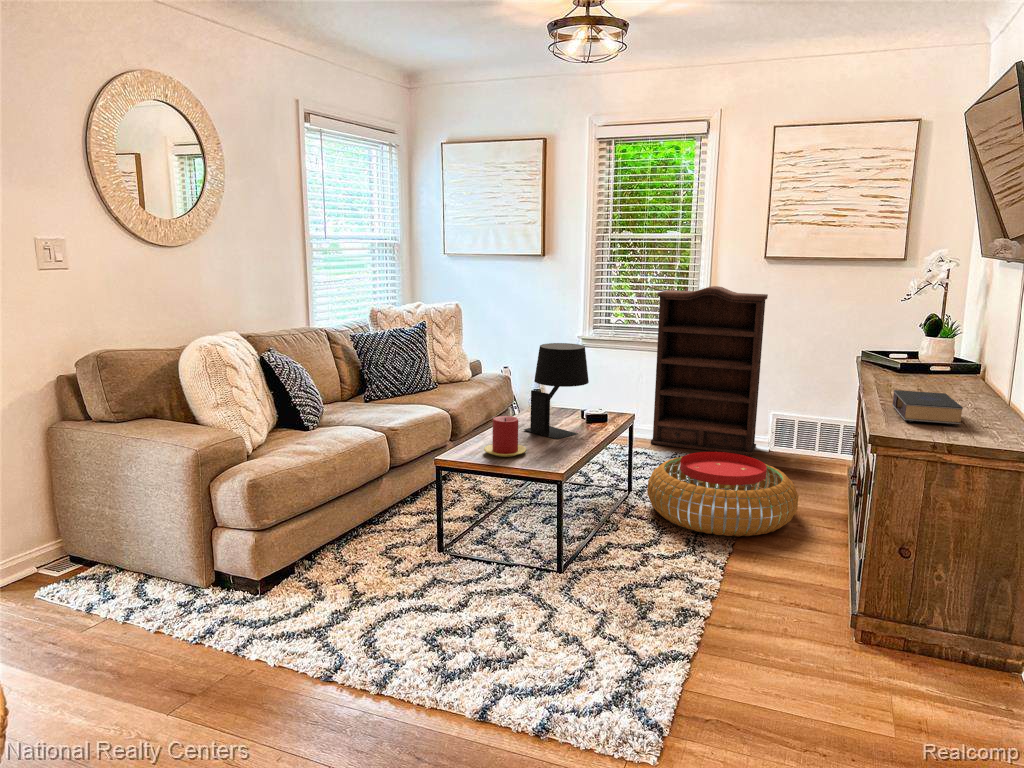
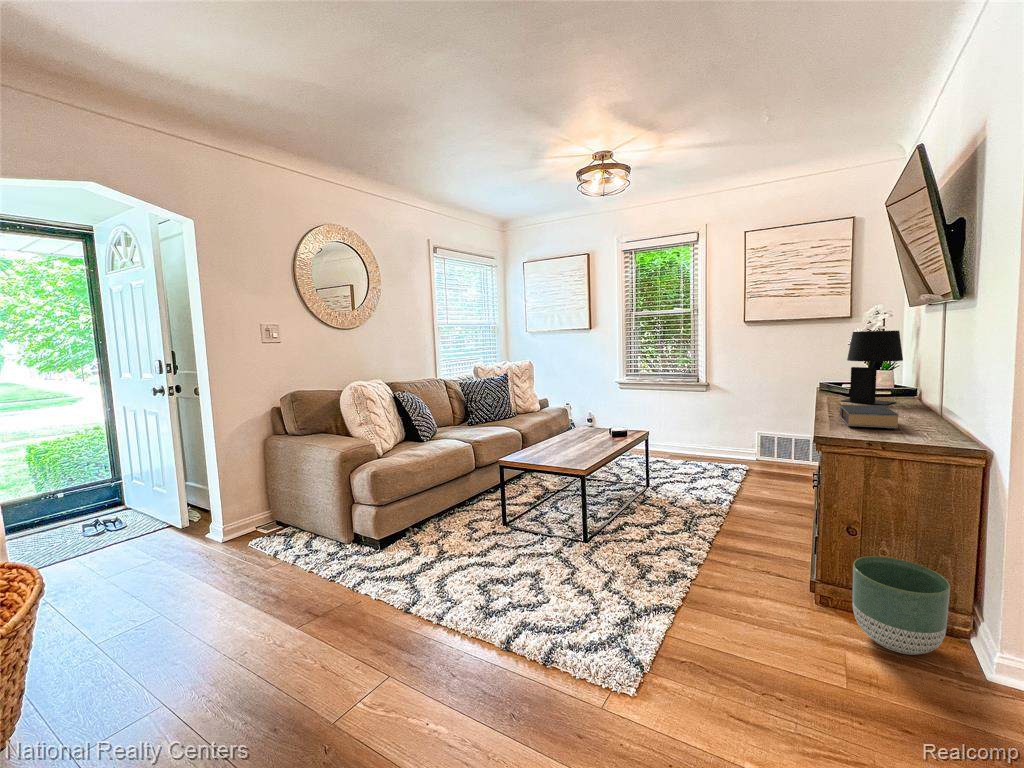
bookshelf: present [651,286,768,456] -> none [667,344,747,463]
table lamp: present [524,343,589,439] -> present [841,330,903,405]
candle: present [484,416,526,457] -> none [534,431,563,459]
pouf: present [647,452,799,536] -> none [657,458,773,520]
planter: none [899,581,1005,692] -> present [852,556,950,655]

